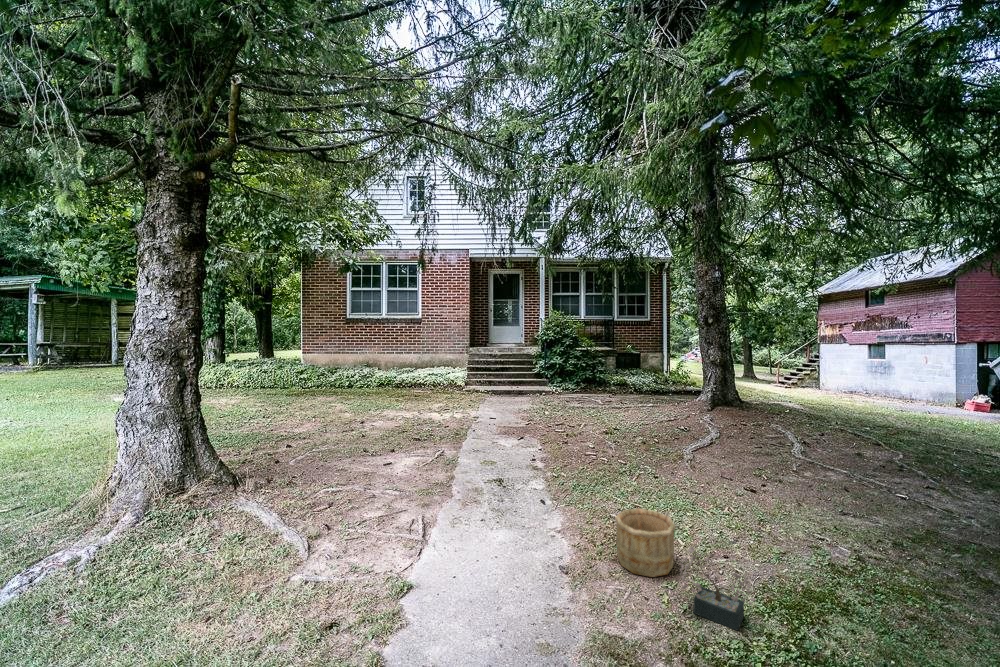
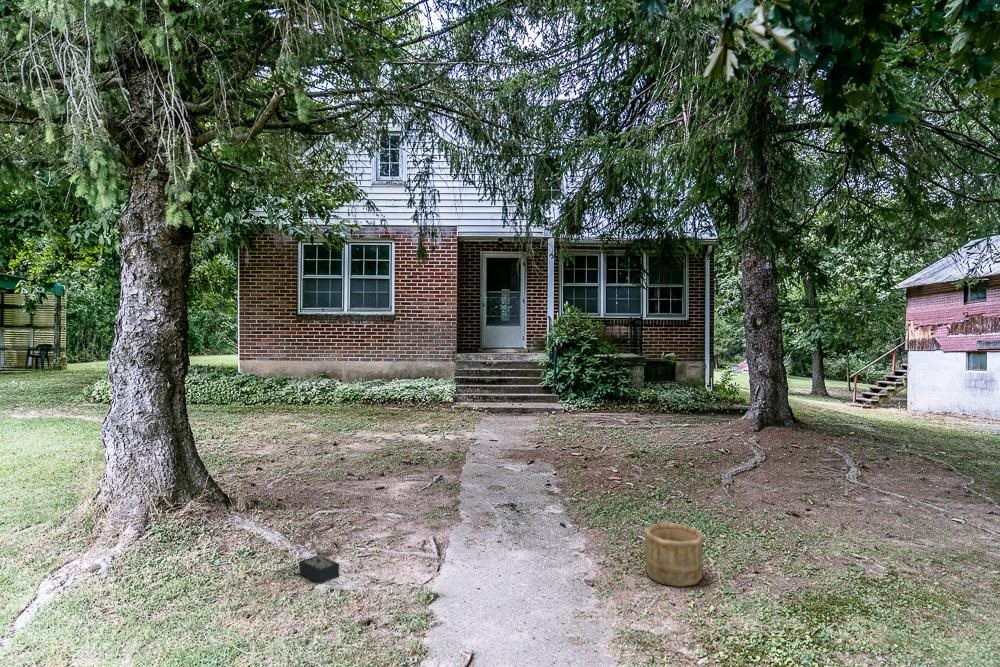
decorative plant: present [680,545,755,631] -> present [291,520,346,583]

